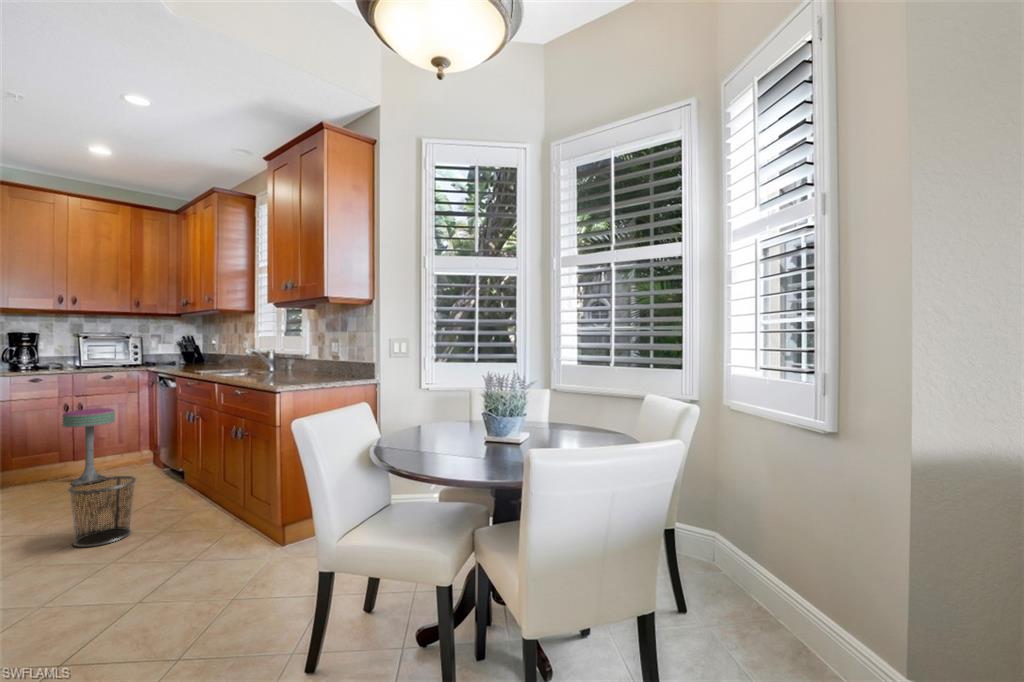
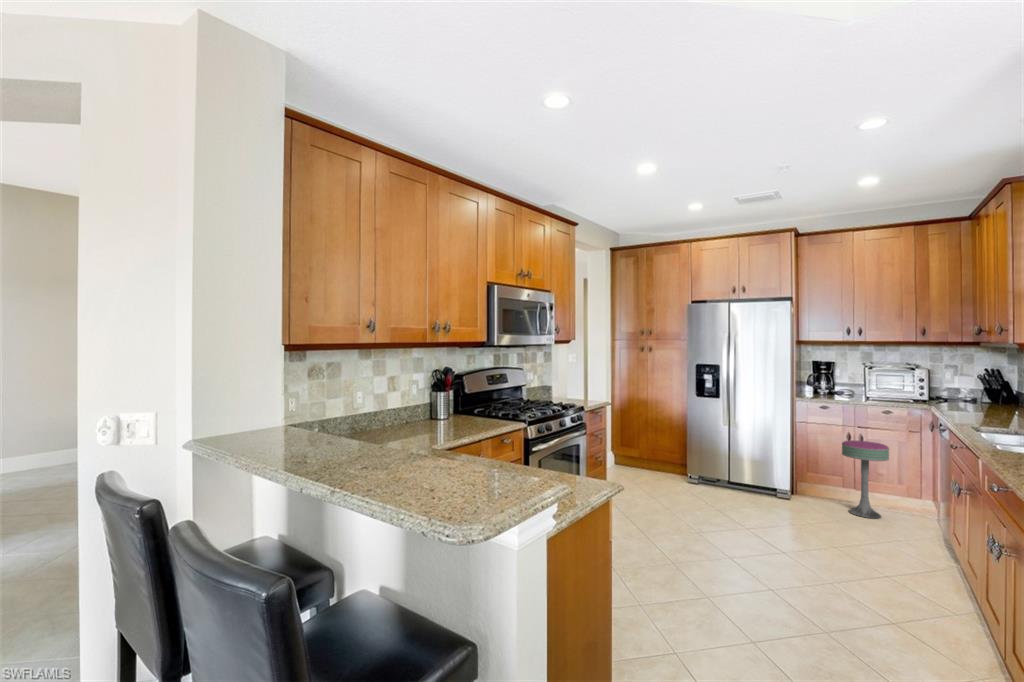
waste bin: present [68,476,136,547] -> none [809,519,871,593]

